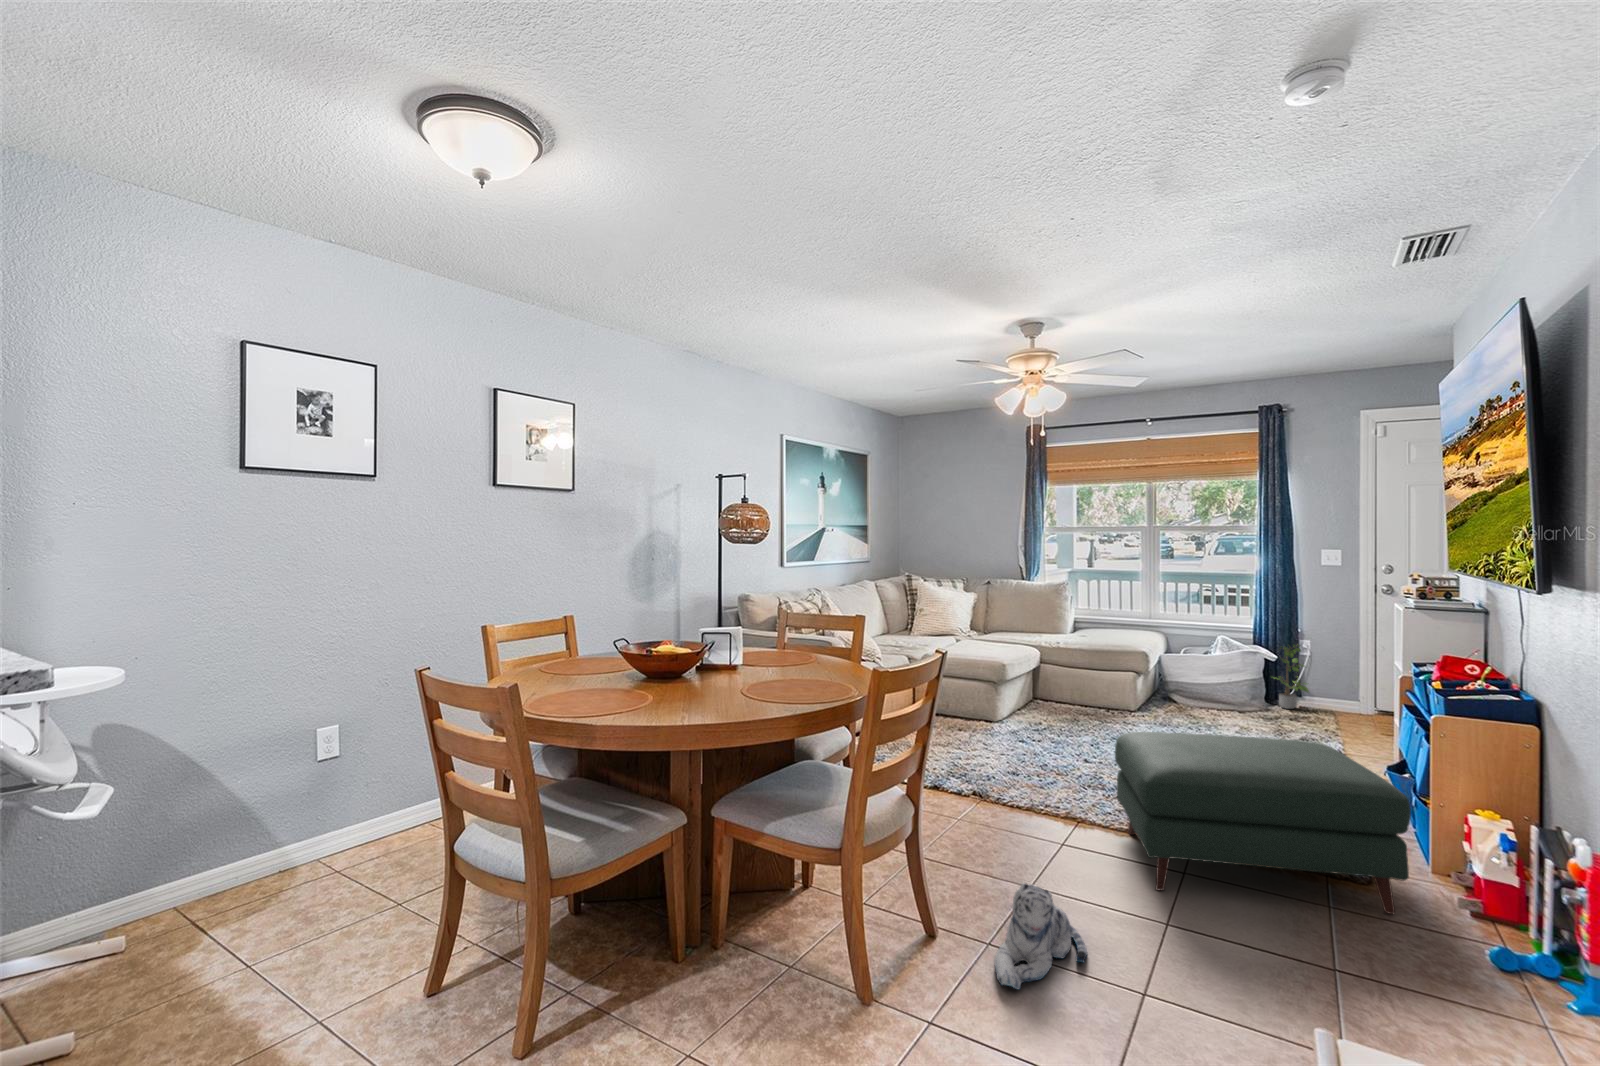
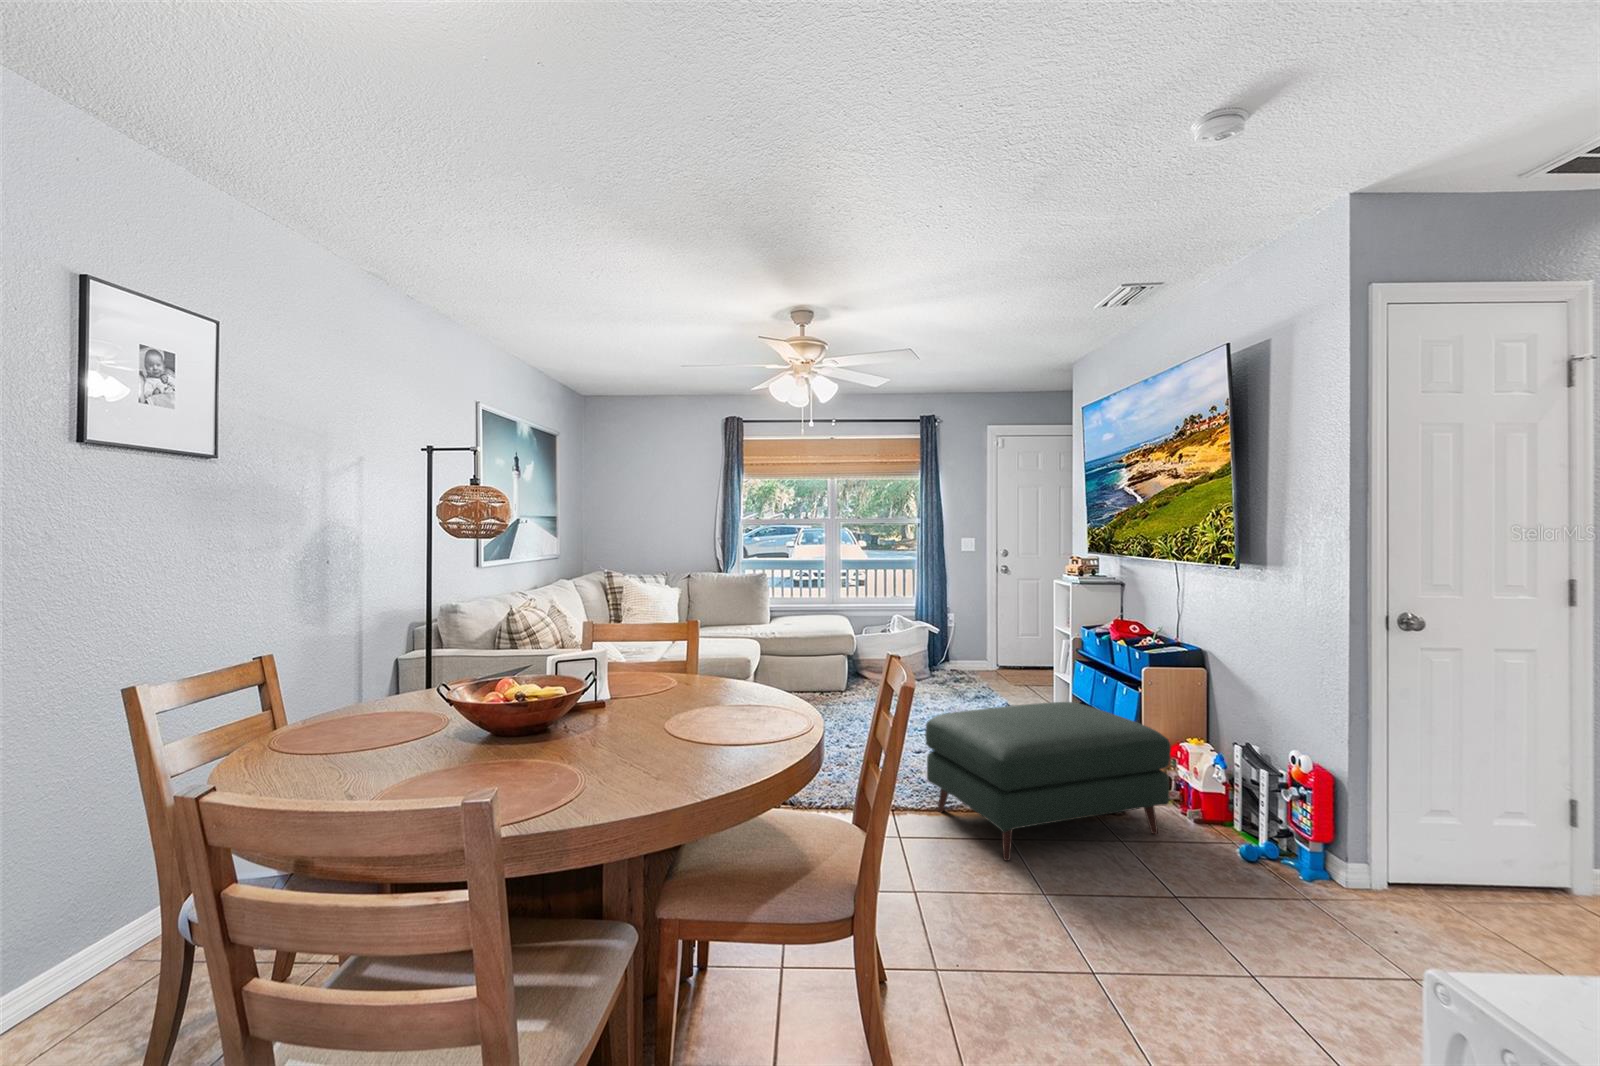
potted plant: present [1276,645,1309,709] -> none [935,617,963,674]
plush toy: present [994,883,1087,989] -> none [943,889,1023,1008]

